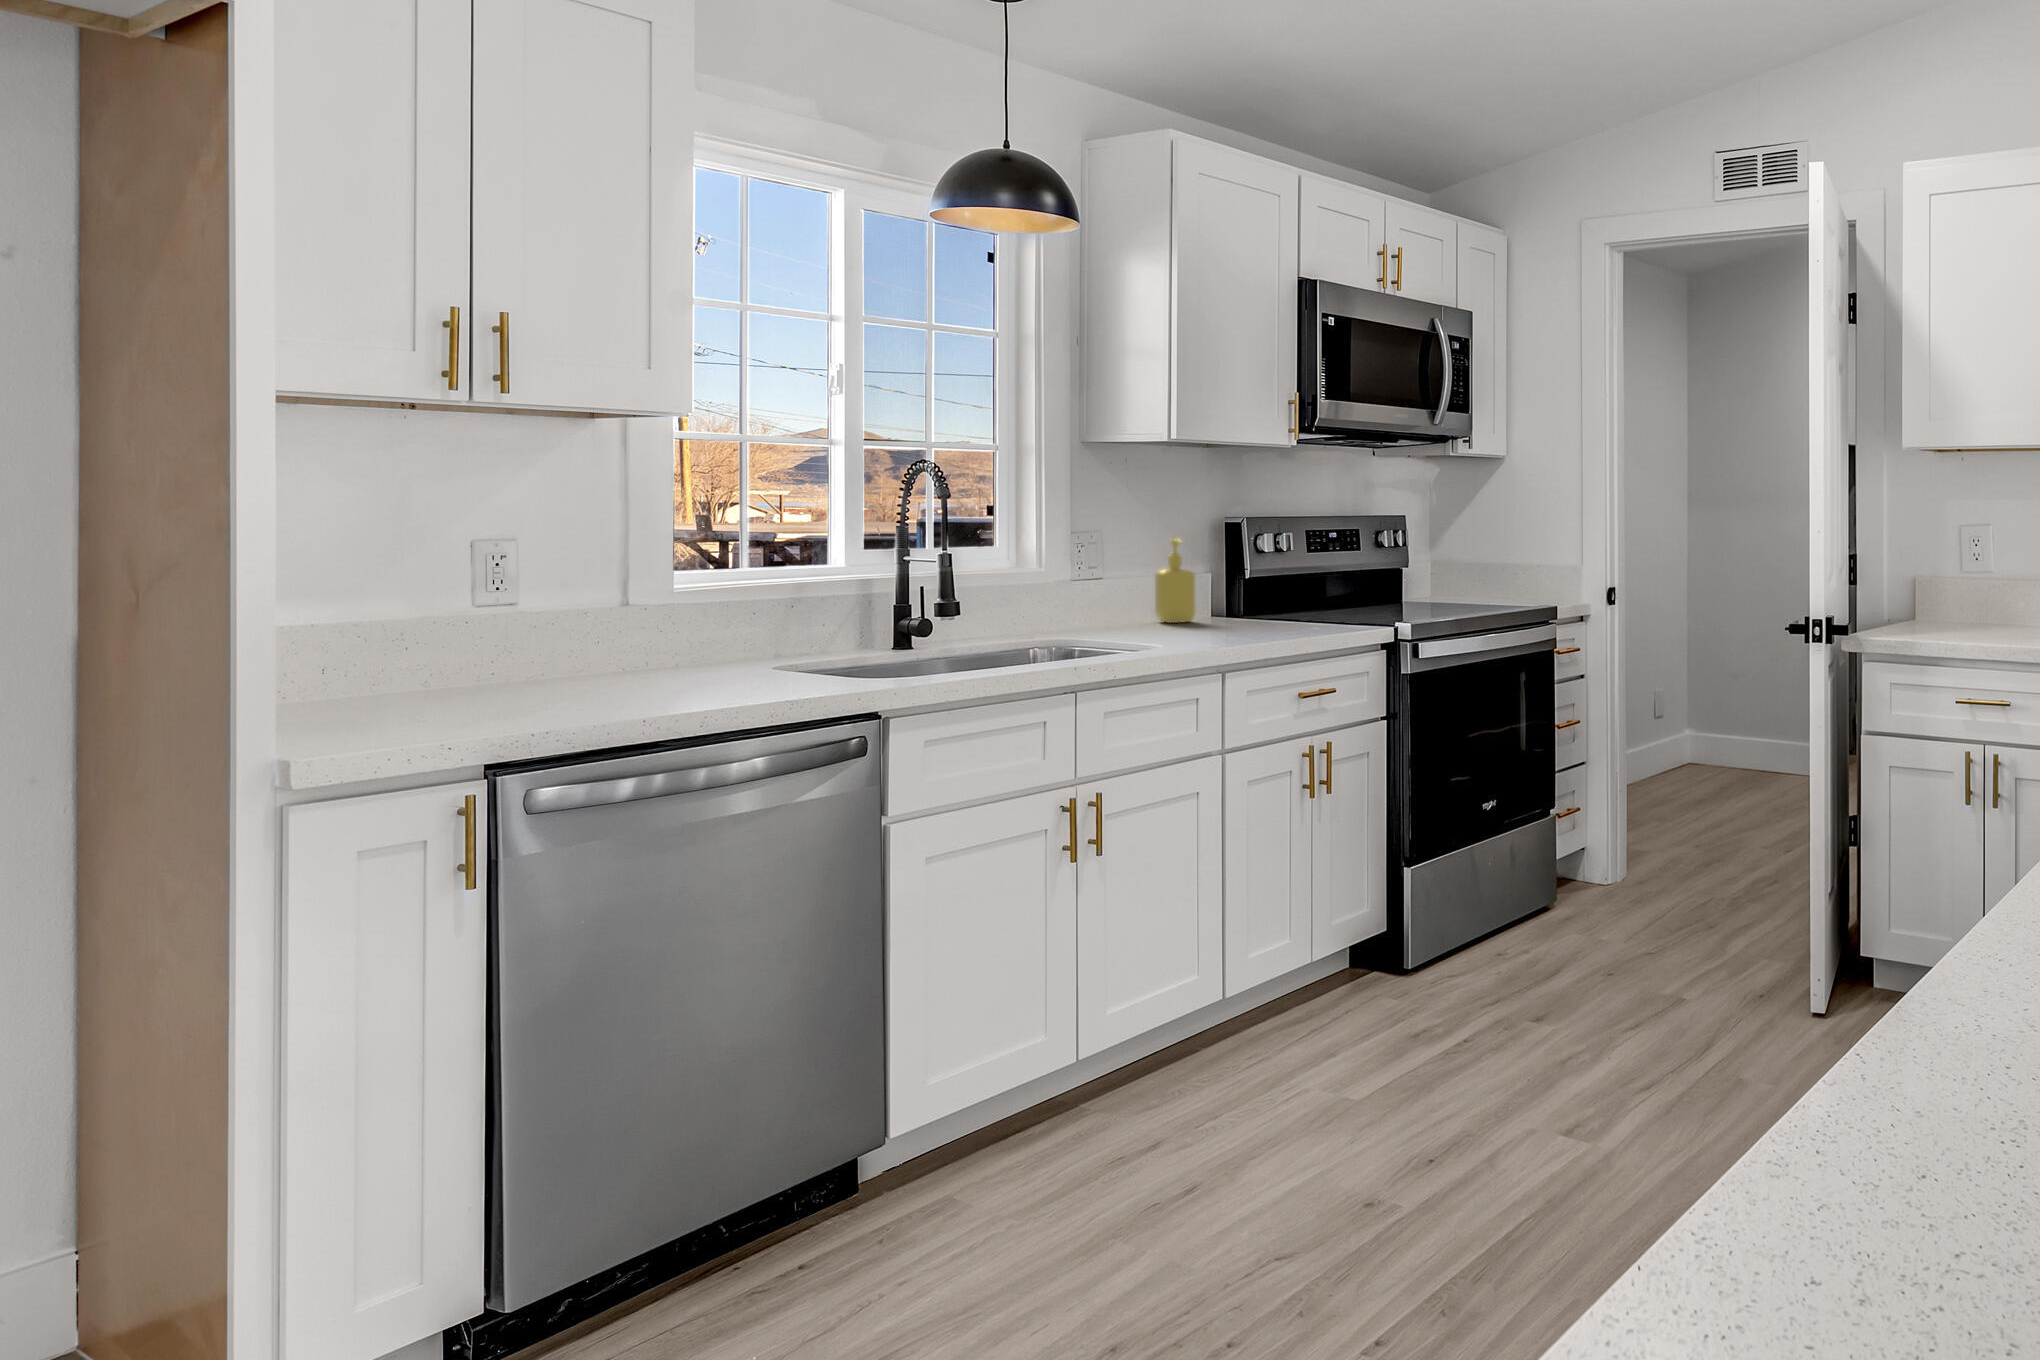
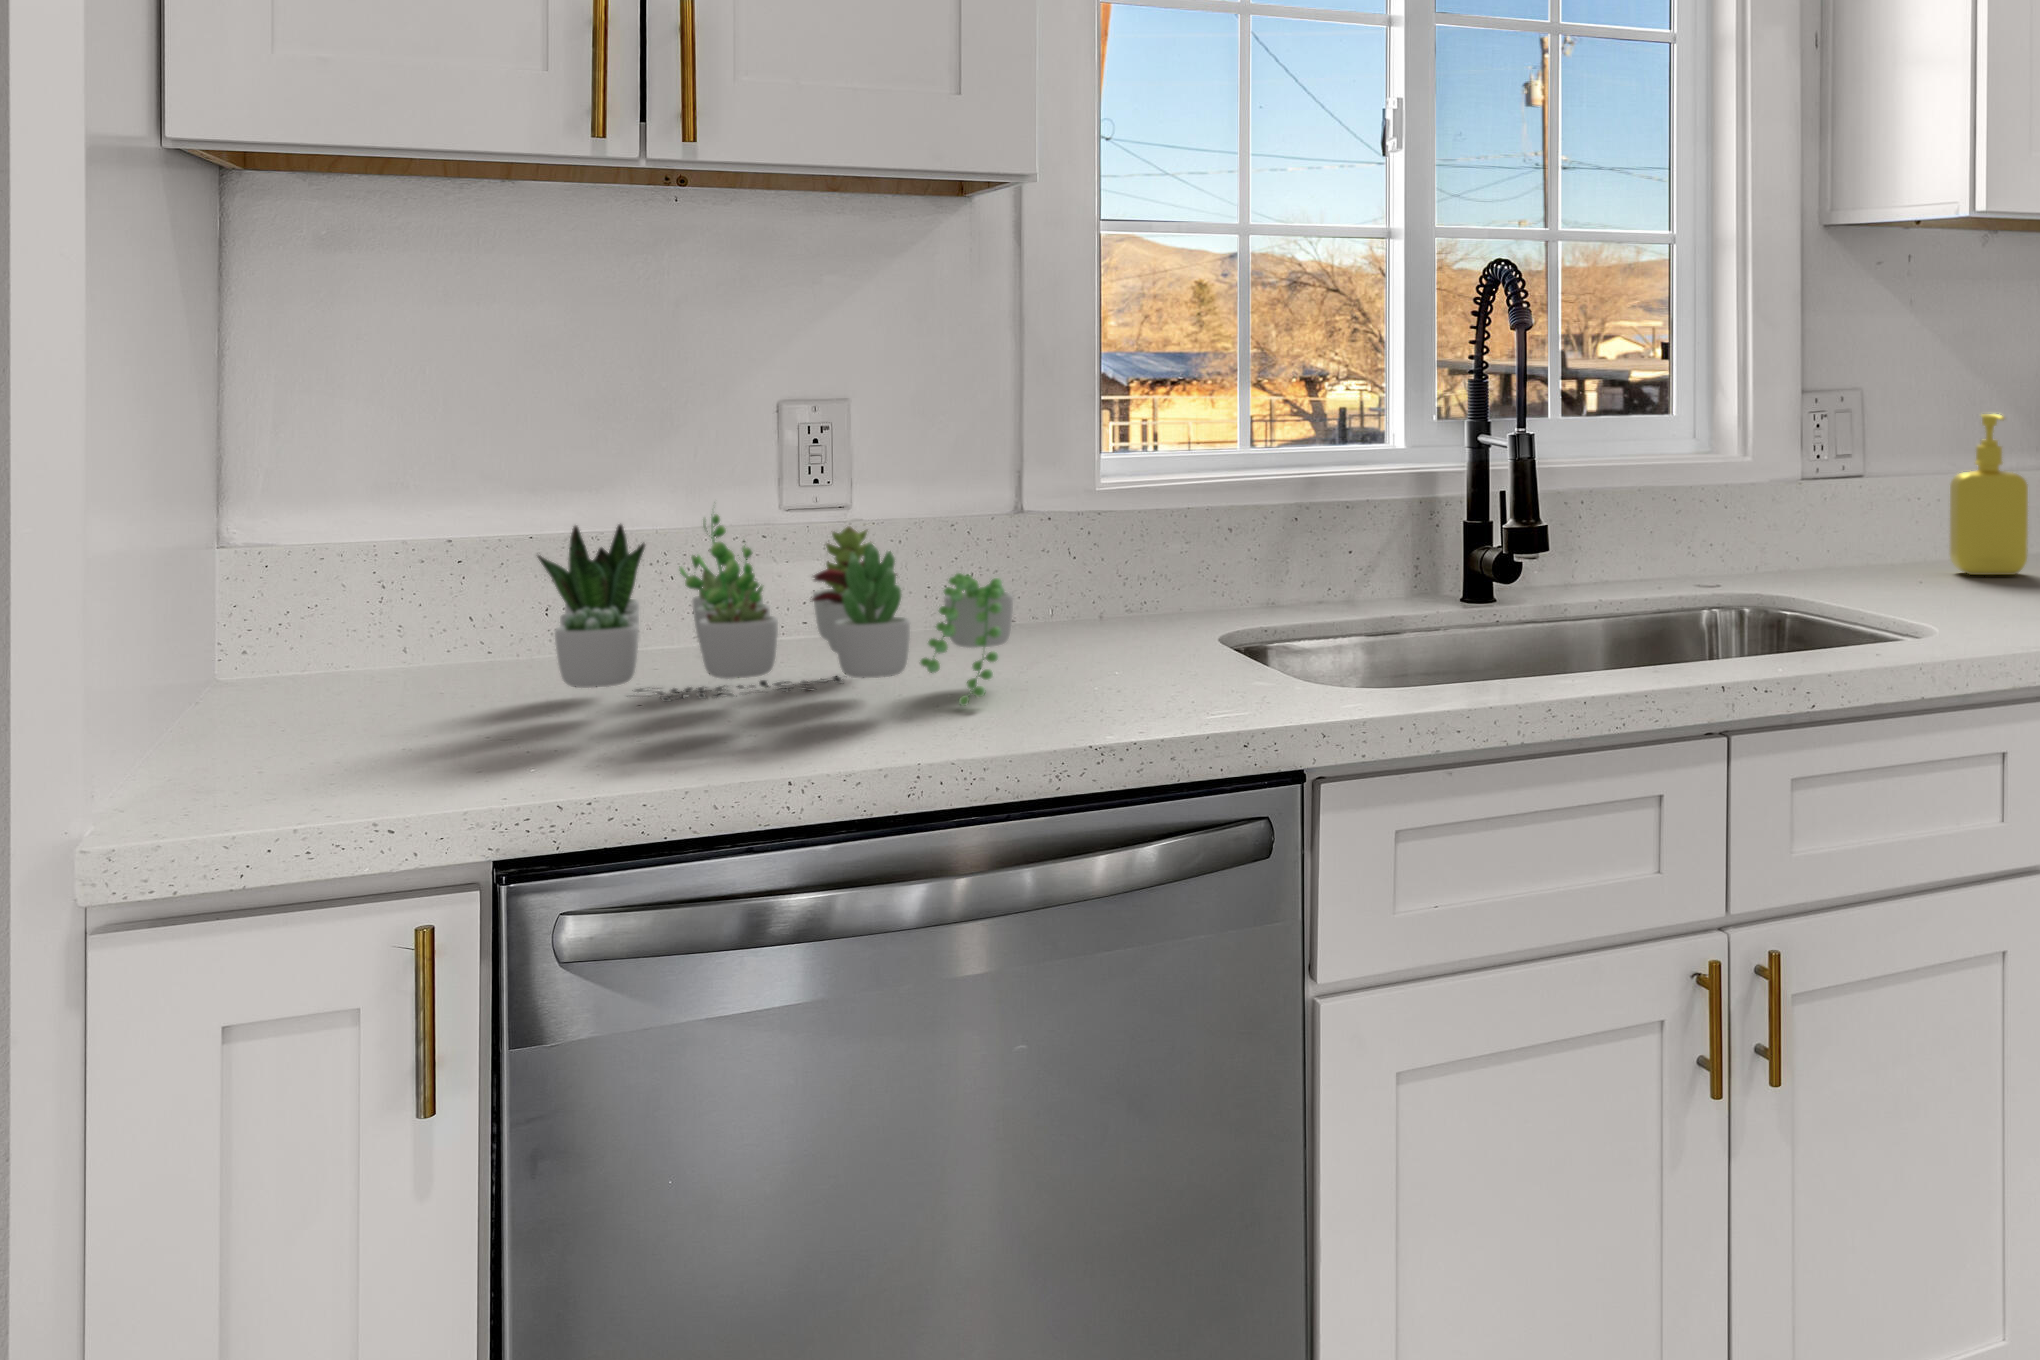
succulent plant: none [402,586,697,692] -> present [538,514,1013,706]

